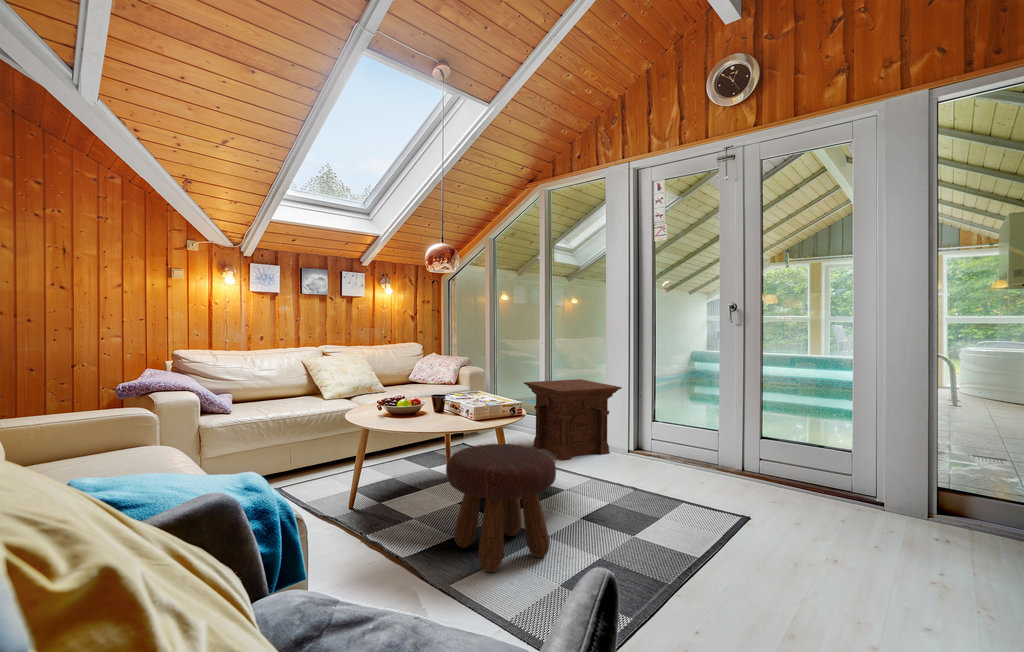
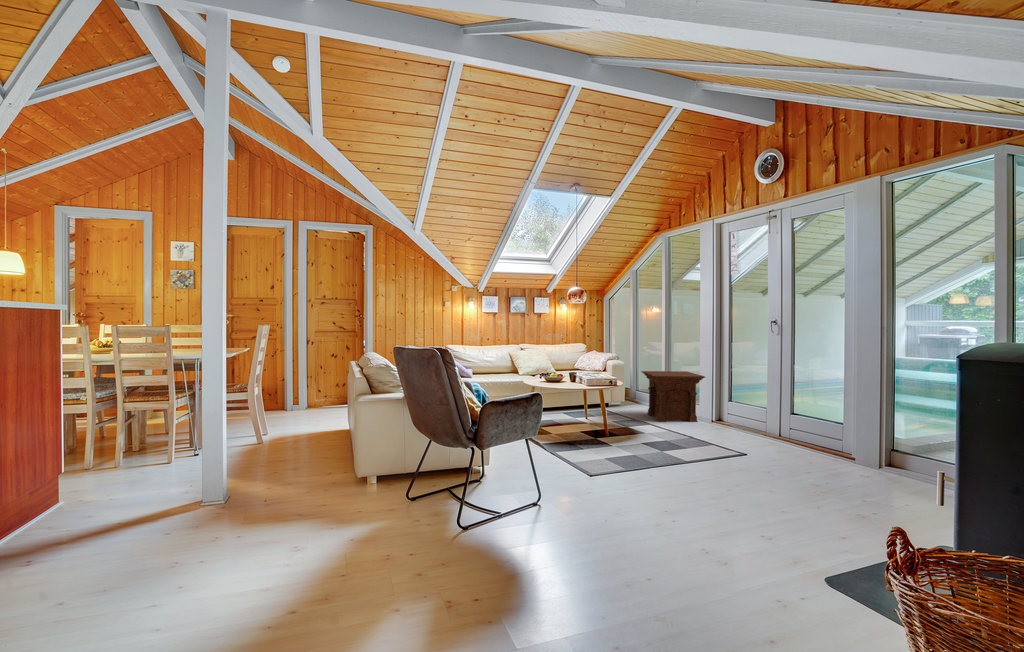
footstool: present [446,444,556,572] -> none [559,396,613,449]

